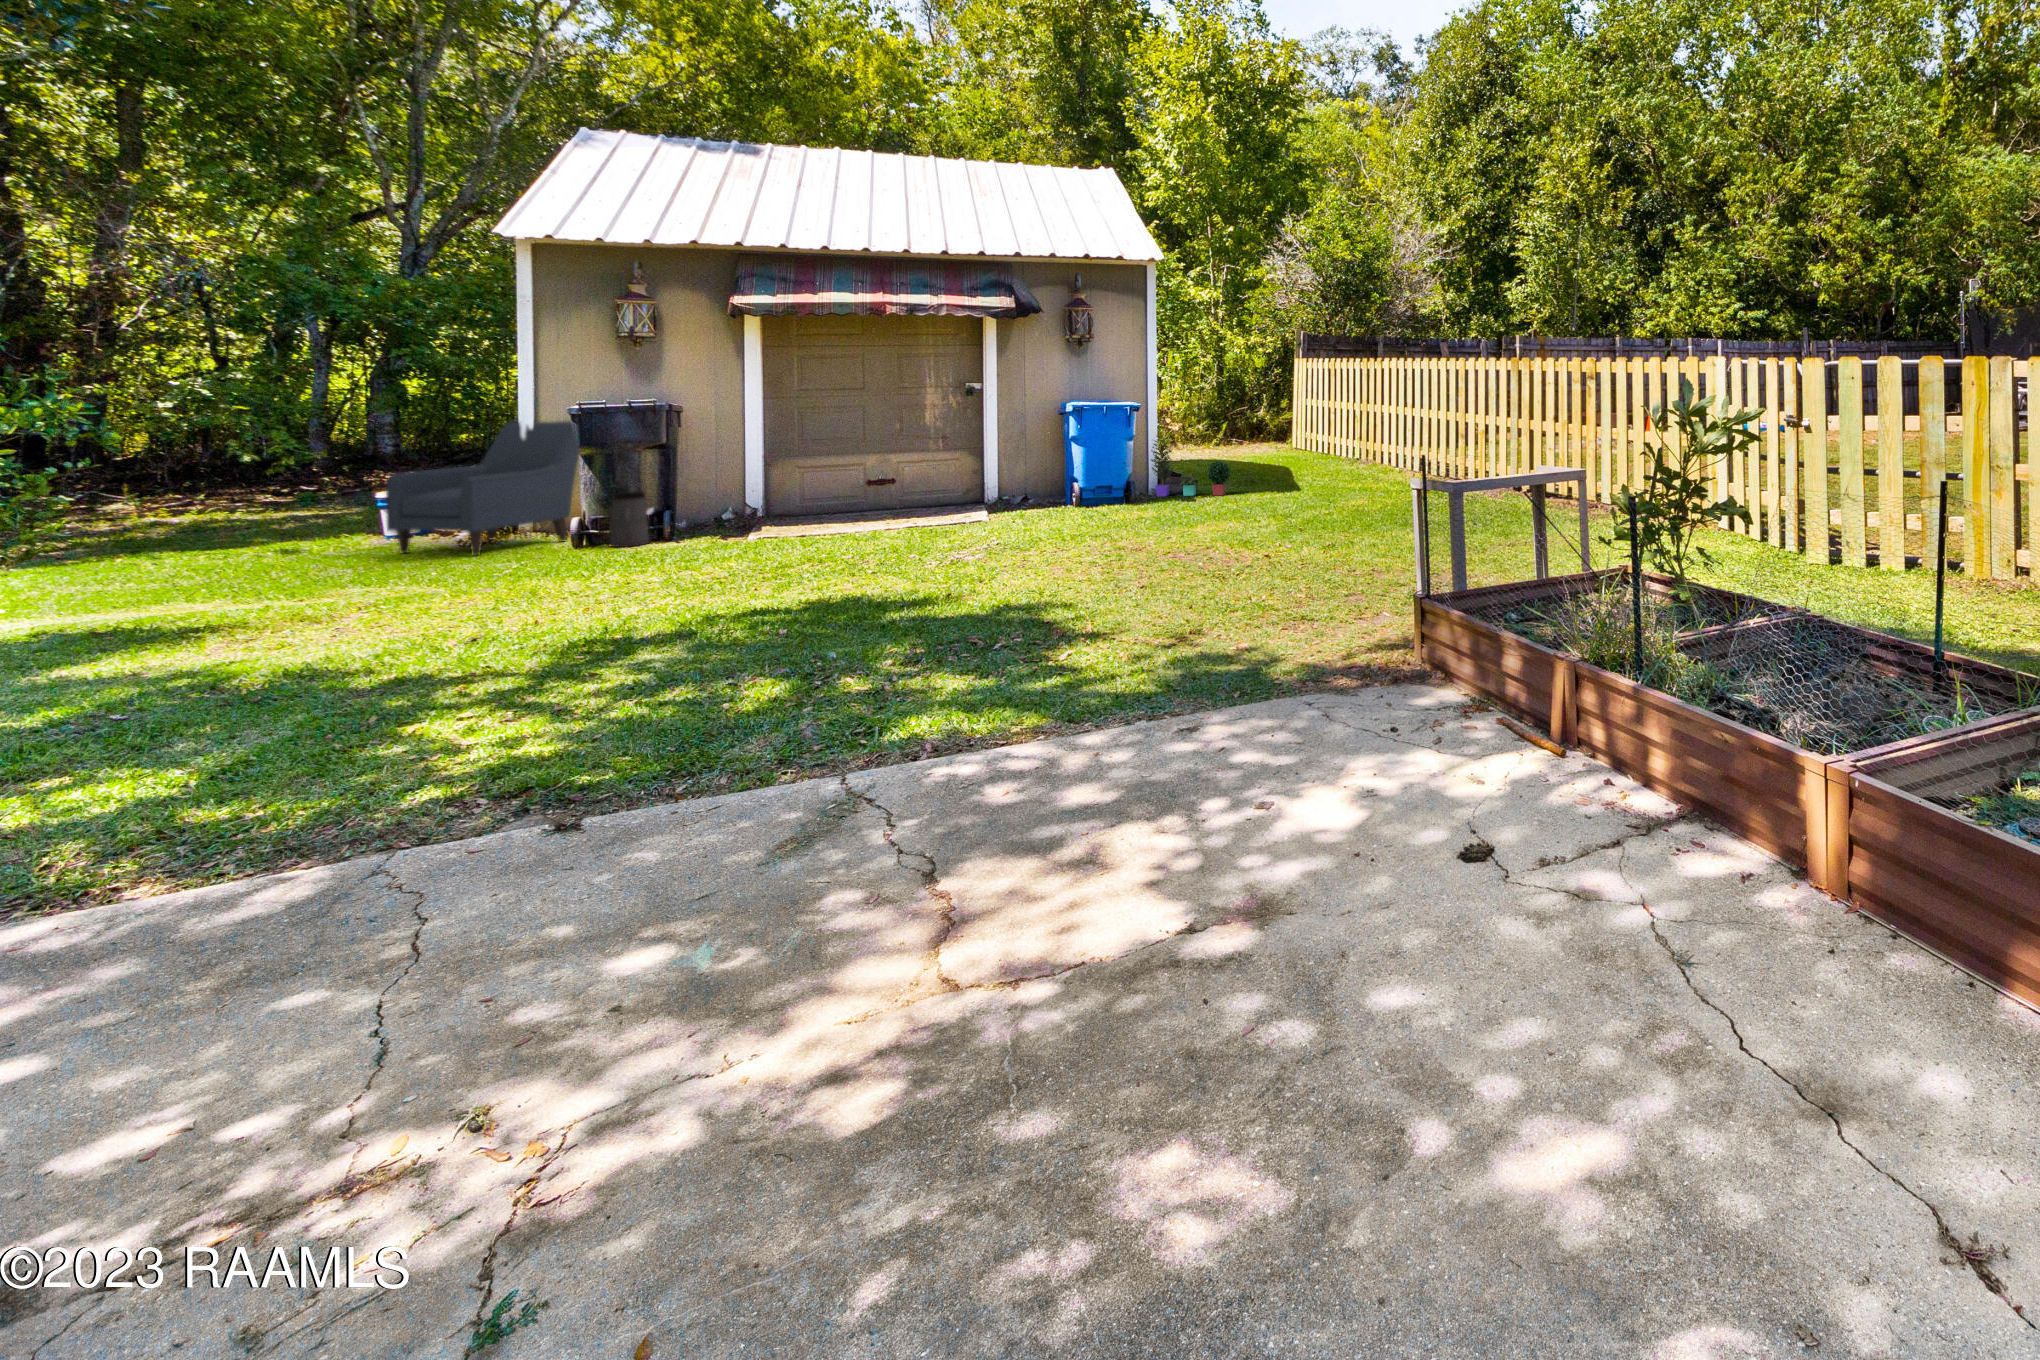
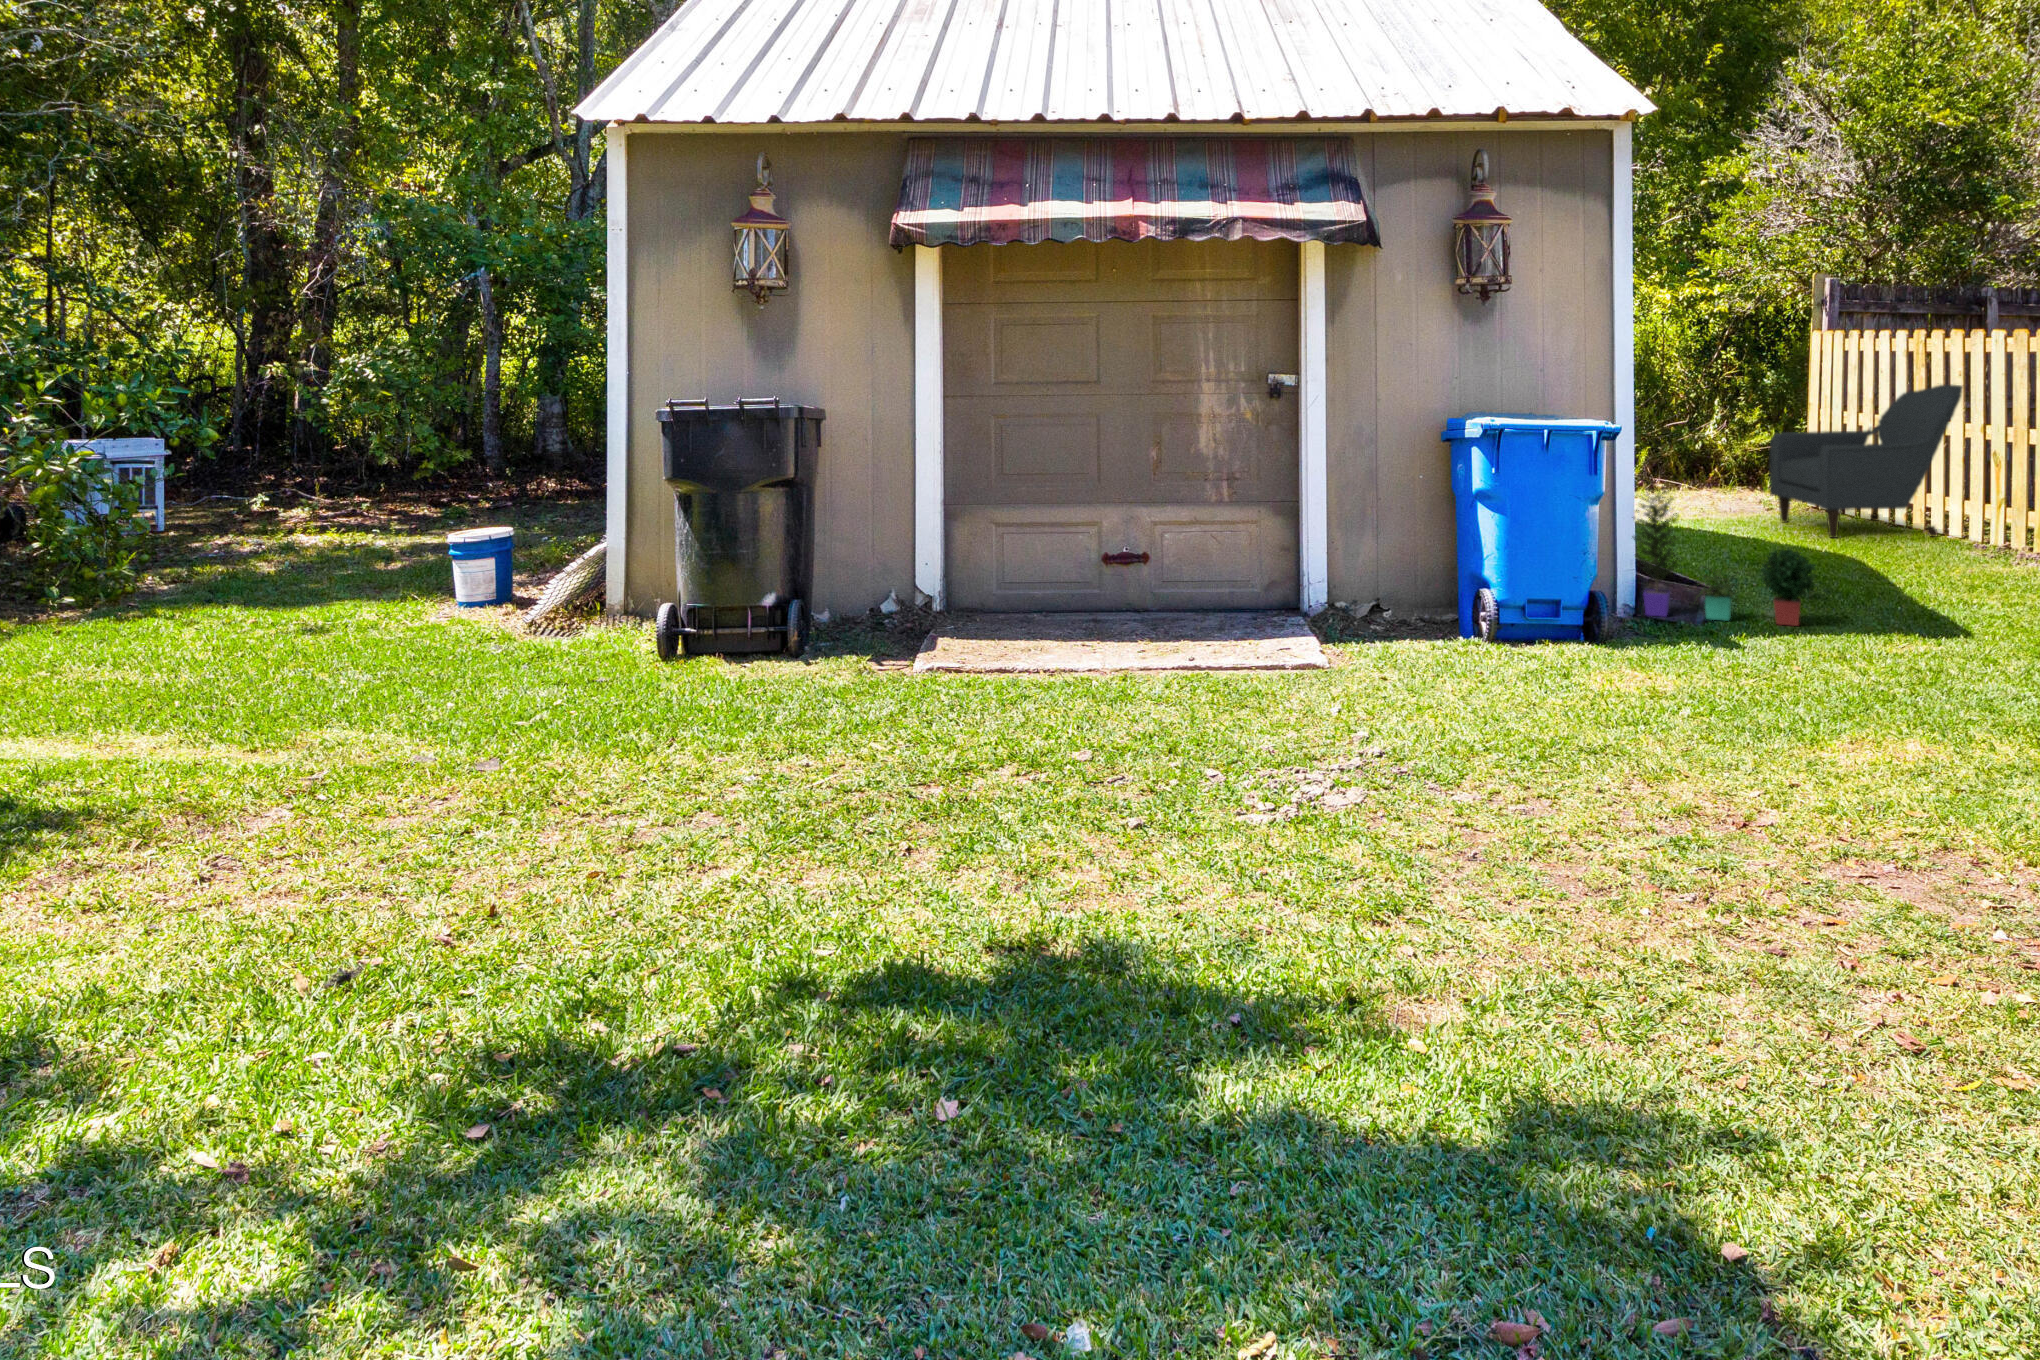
chair: present [386,421,580,556] -> present [1770,385,1963,538]
watering can: present [609,484,649,547] -> none [702,551,766,677]

